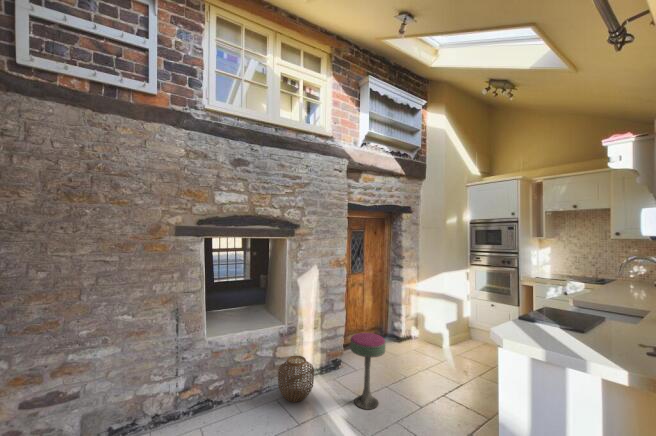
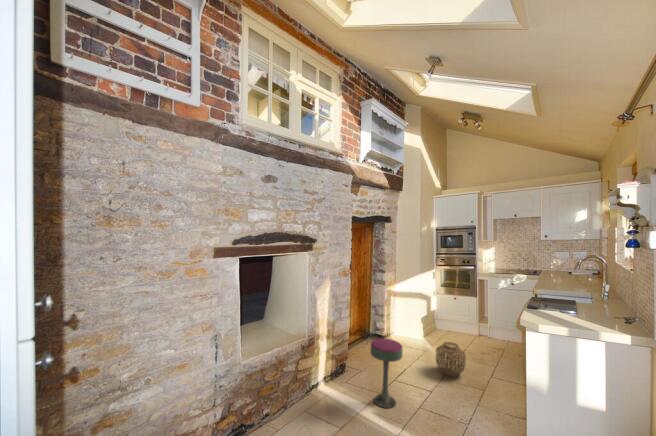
woven basket: present [278,356,314,402] -> present [436,342,466,377]

